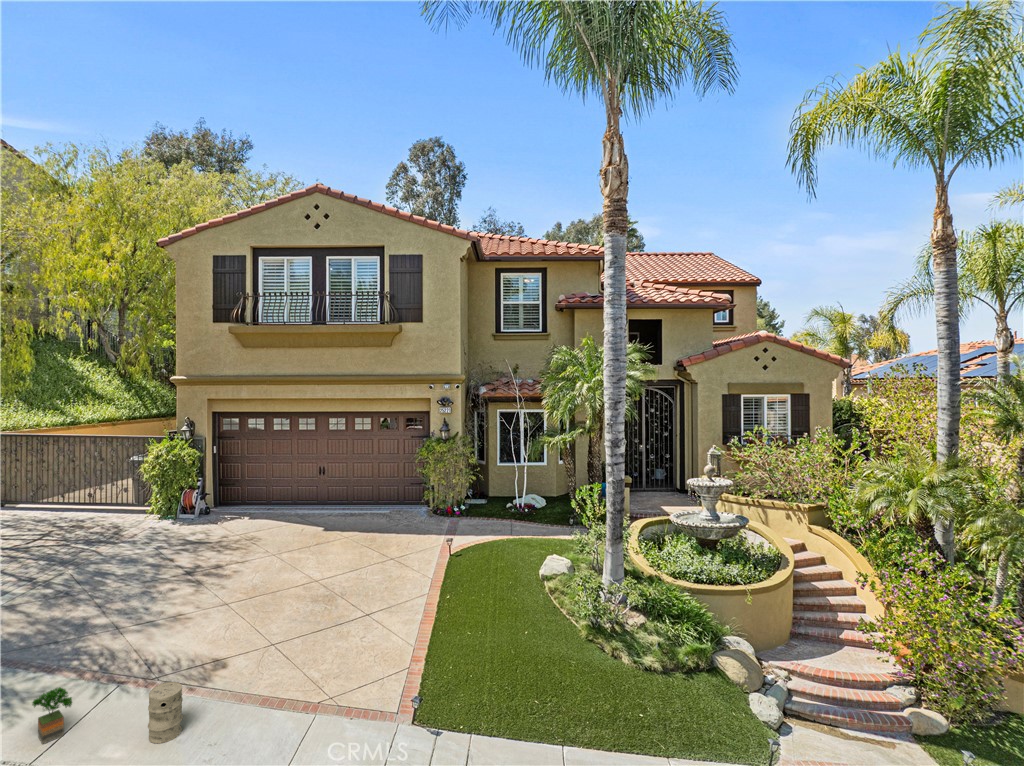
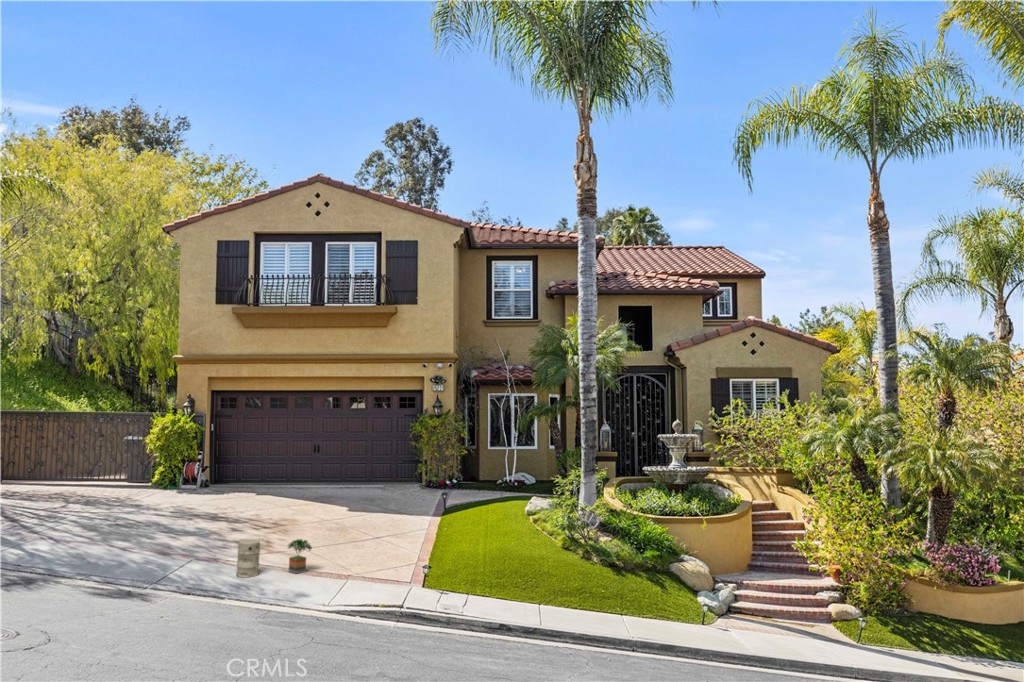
potted tree: present [32,687,72,744] -> present [288,539,312,574]

